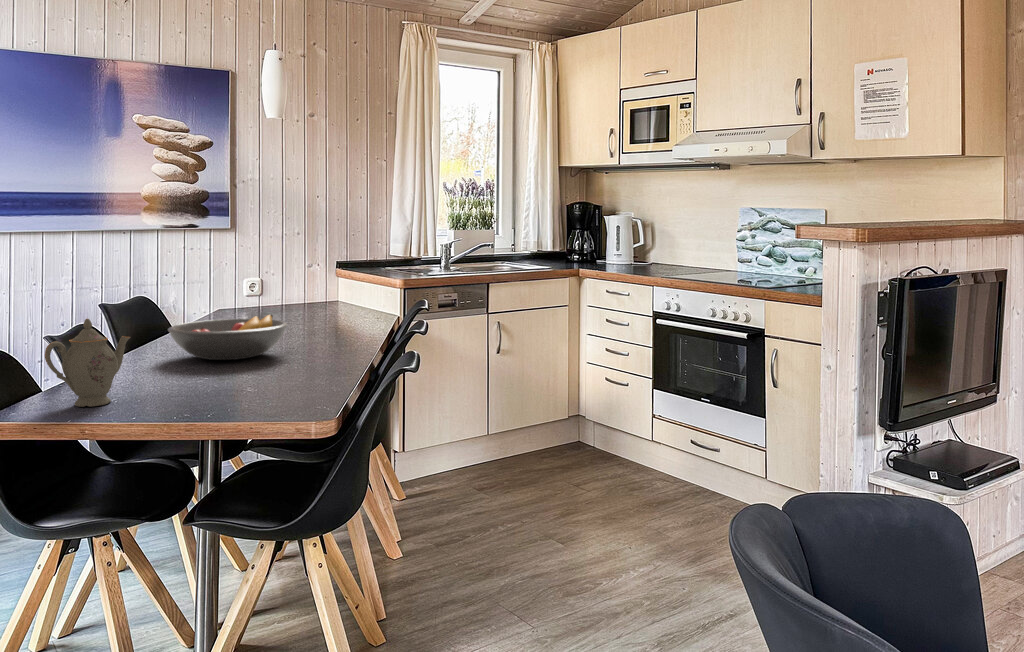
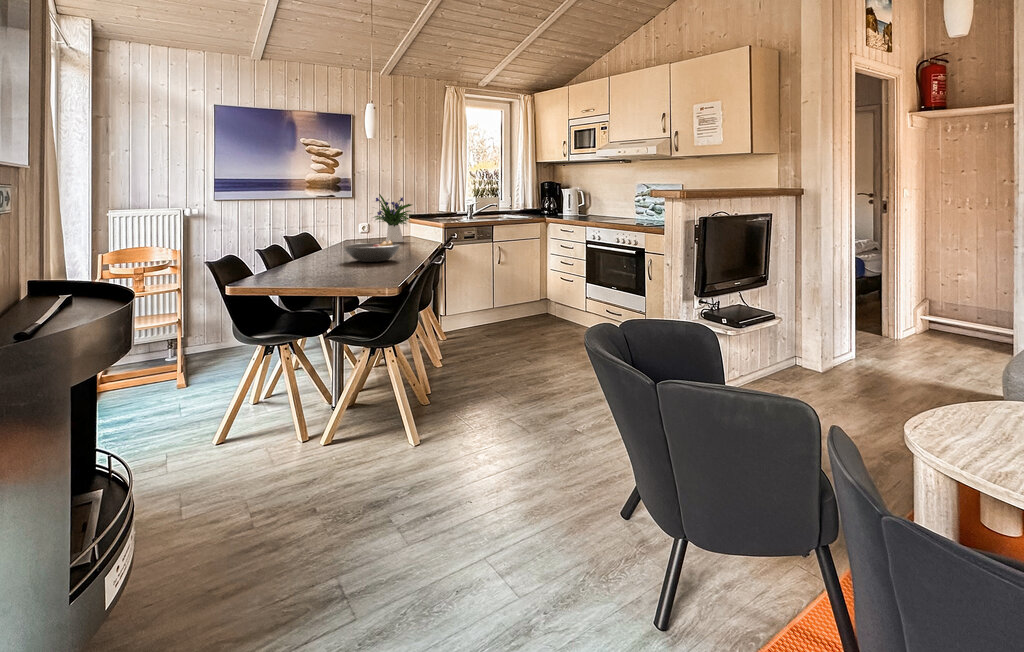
flower arrangement: none [256,222,340,310] -> present [375,194,412,242]
teapot: present [45,319,130,407] -> none [307,238,339,277]

